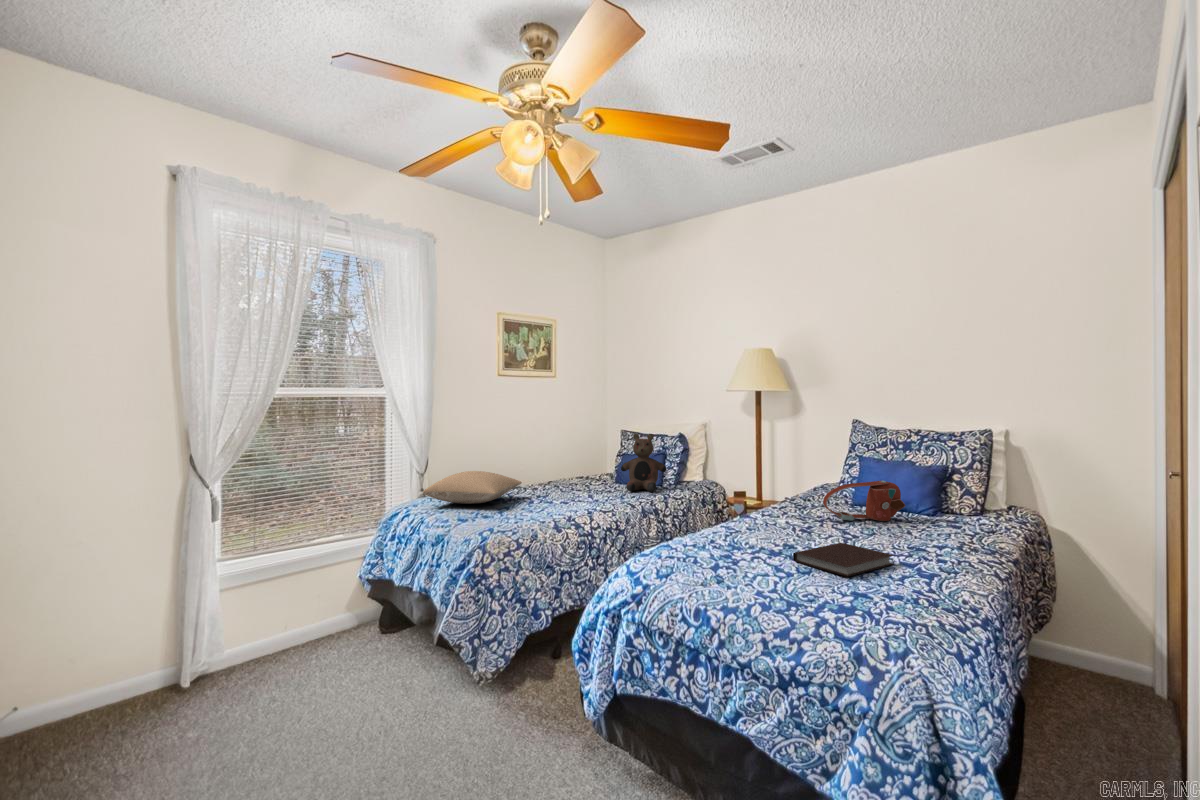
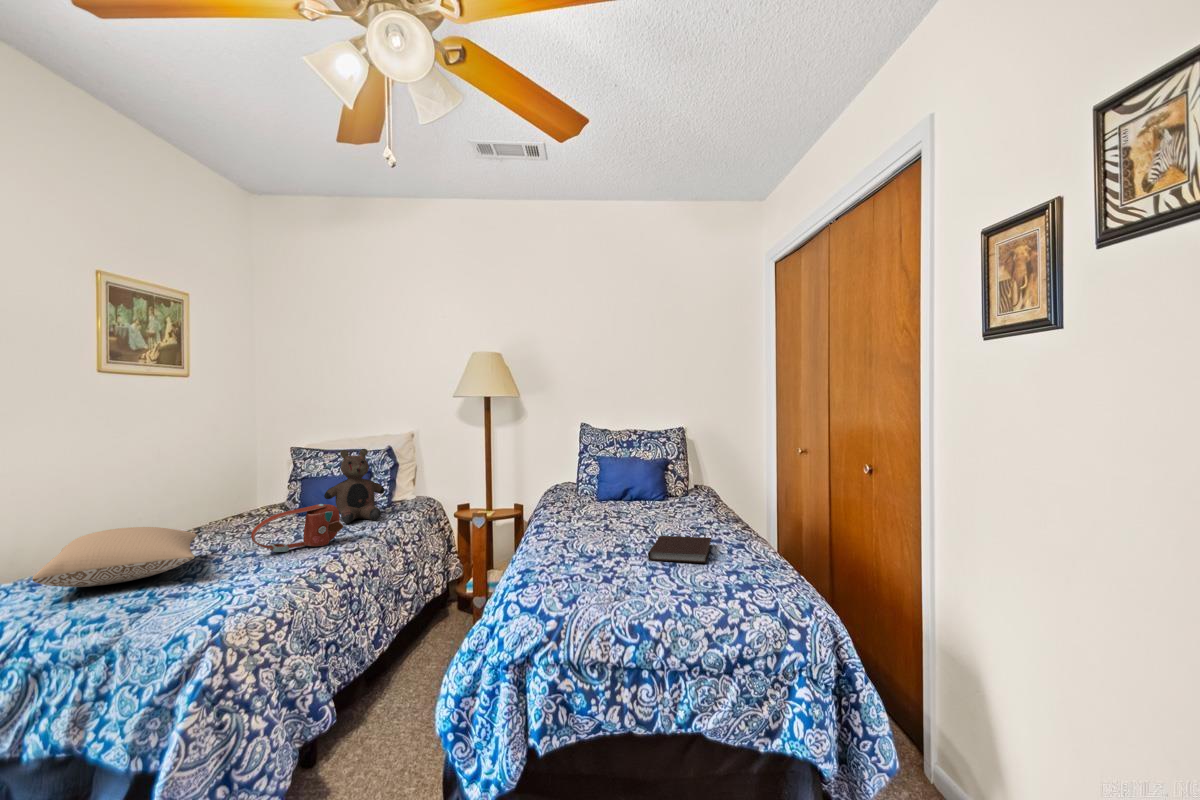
handbag: present [823,481,906,521] -> present [251,504,343,552]

